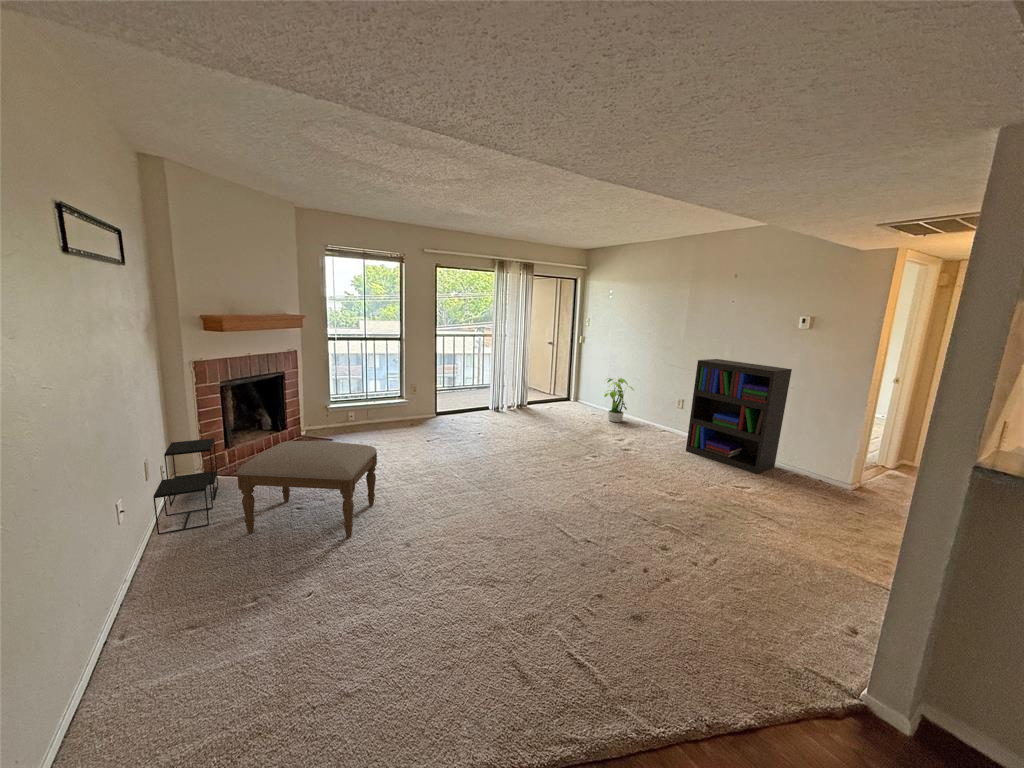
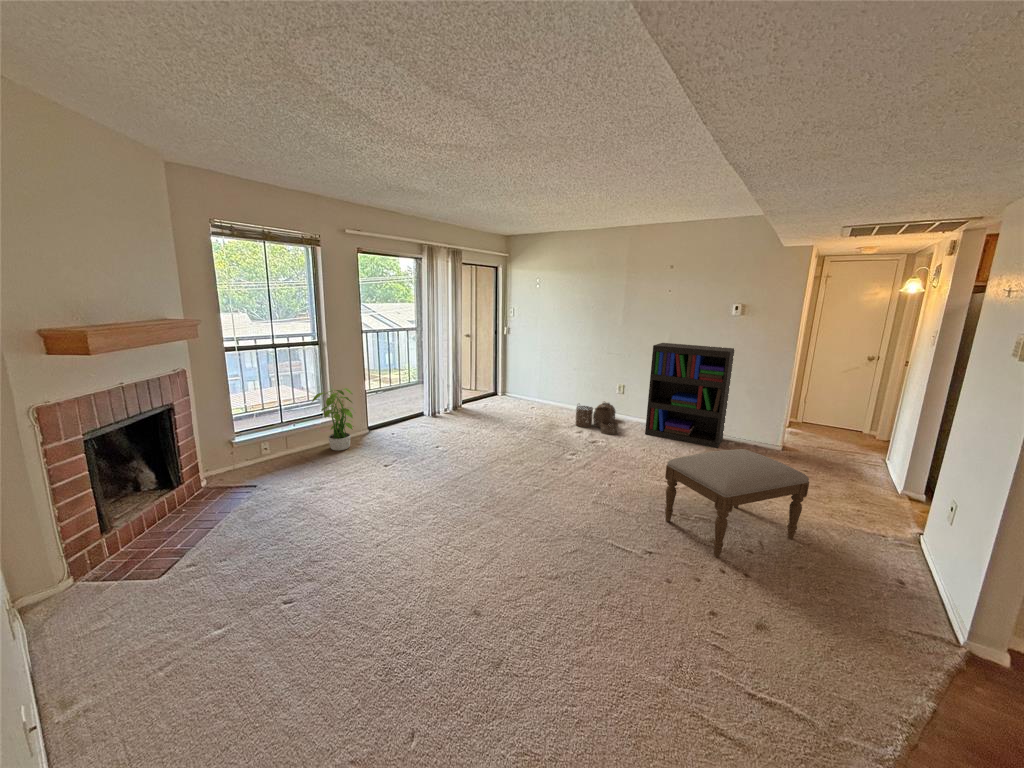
potted plant: present [604,378,634,422] -> present [312,388,353,451]
woven basket: none [620,413,667,446] -> present [576,402,618,435]
side table: present [153,438,218,535] -> none [19,527,146,721]
ottoman: present [237,441,377,538] -> present [665,449,809,557]

